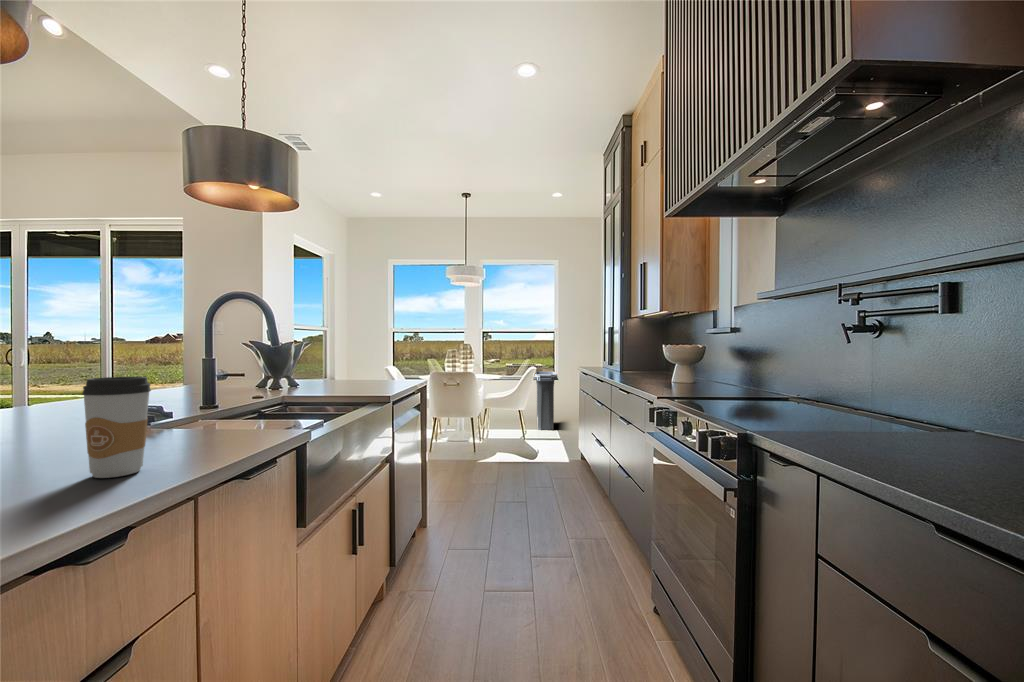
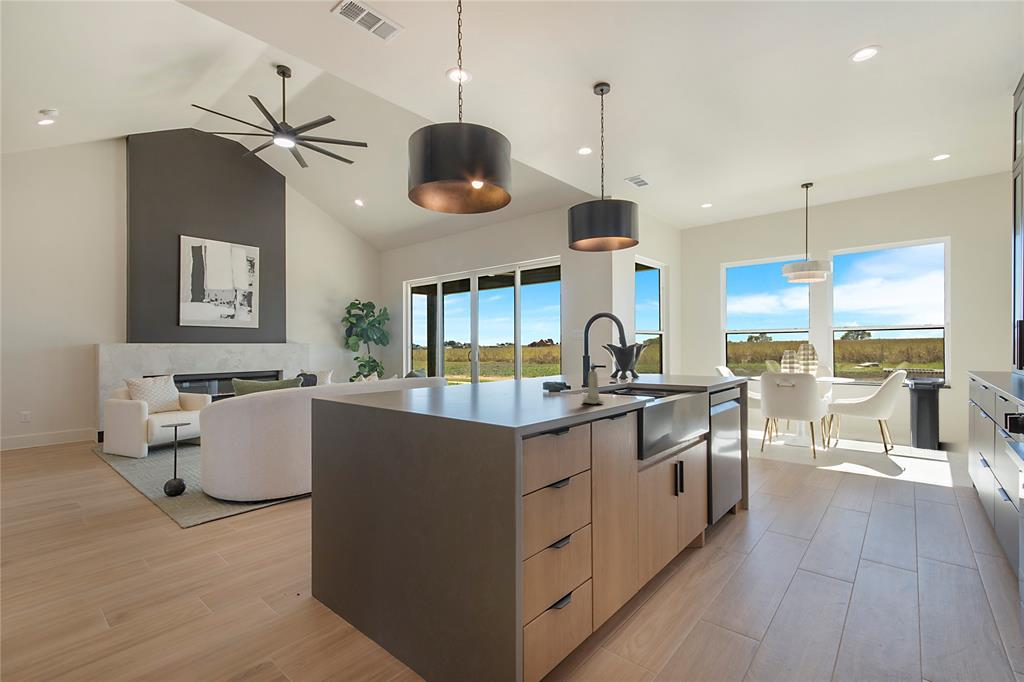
candle: none [182,372,233,453] -> present [583,364,604,404]
coffee cup: present [82,377,151,478] -> none [549,364,572,408]

